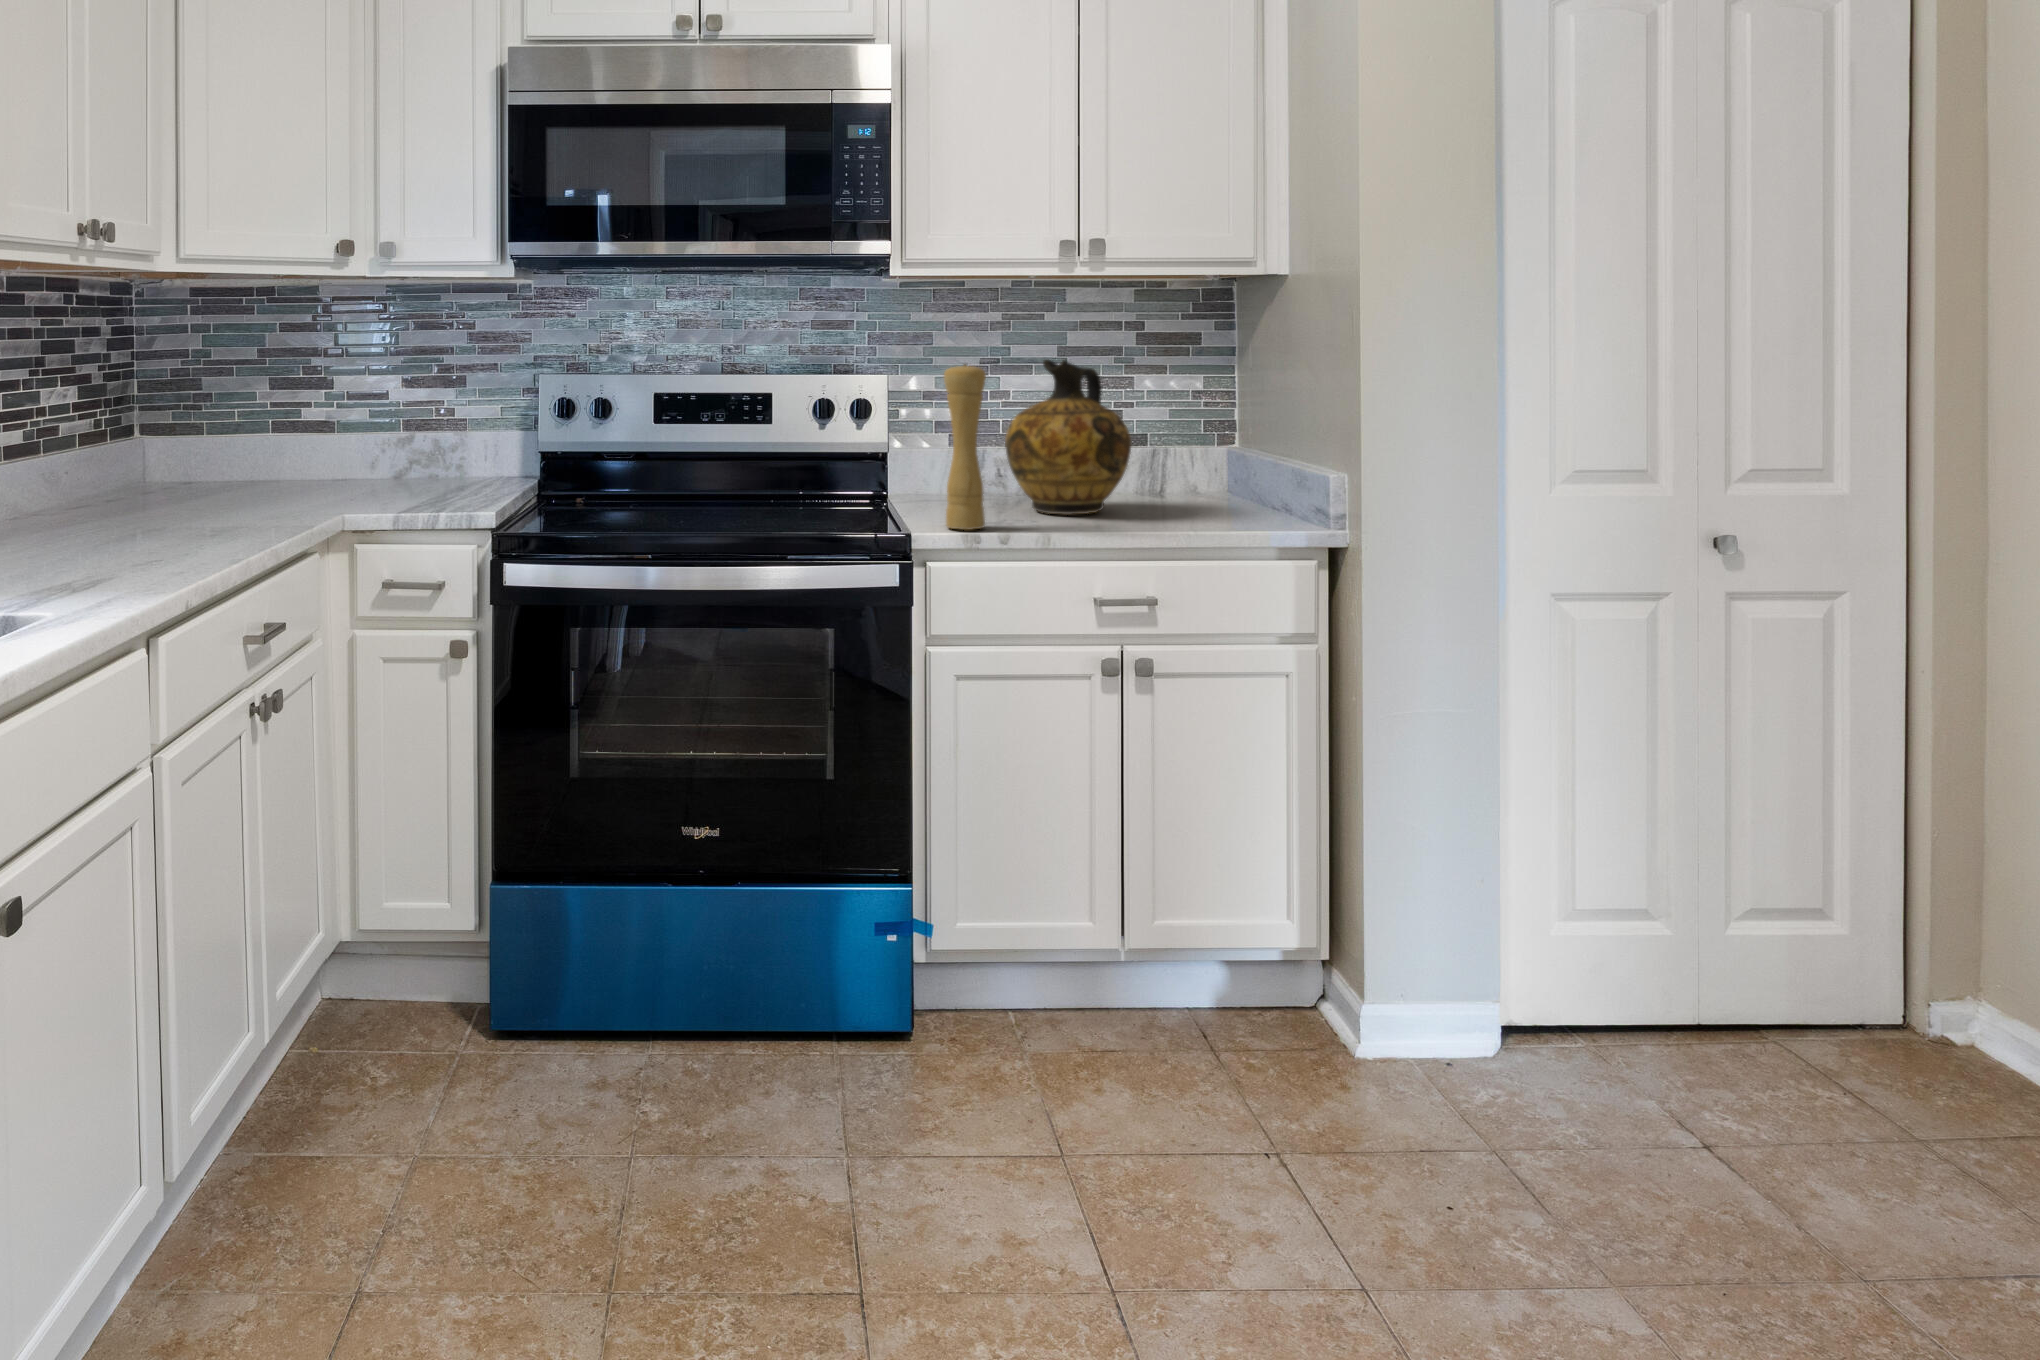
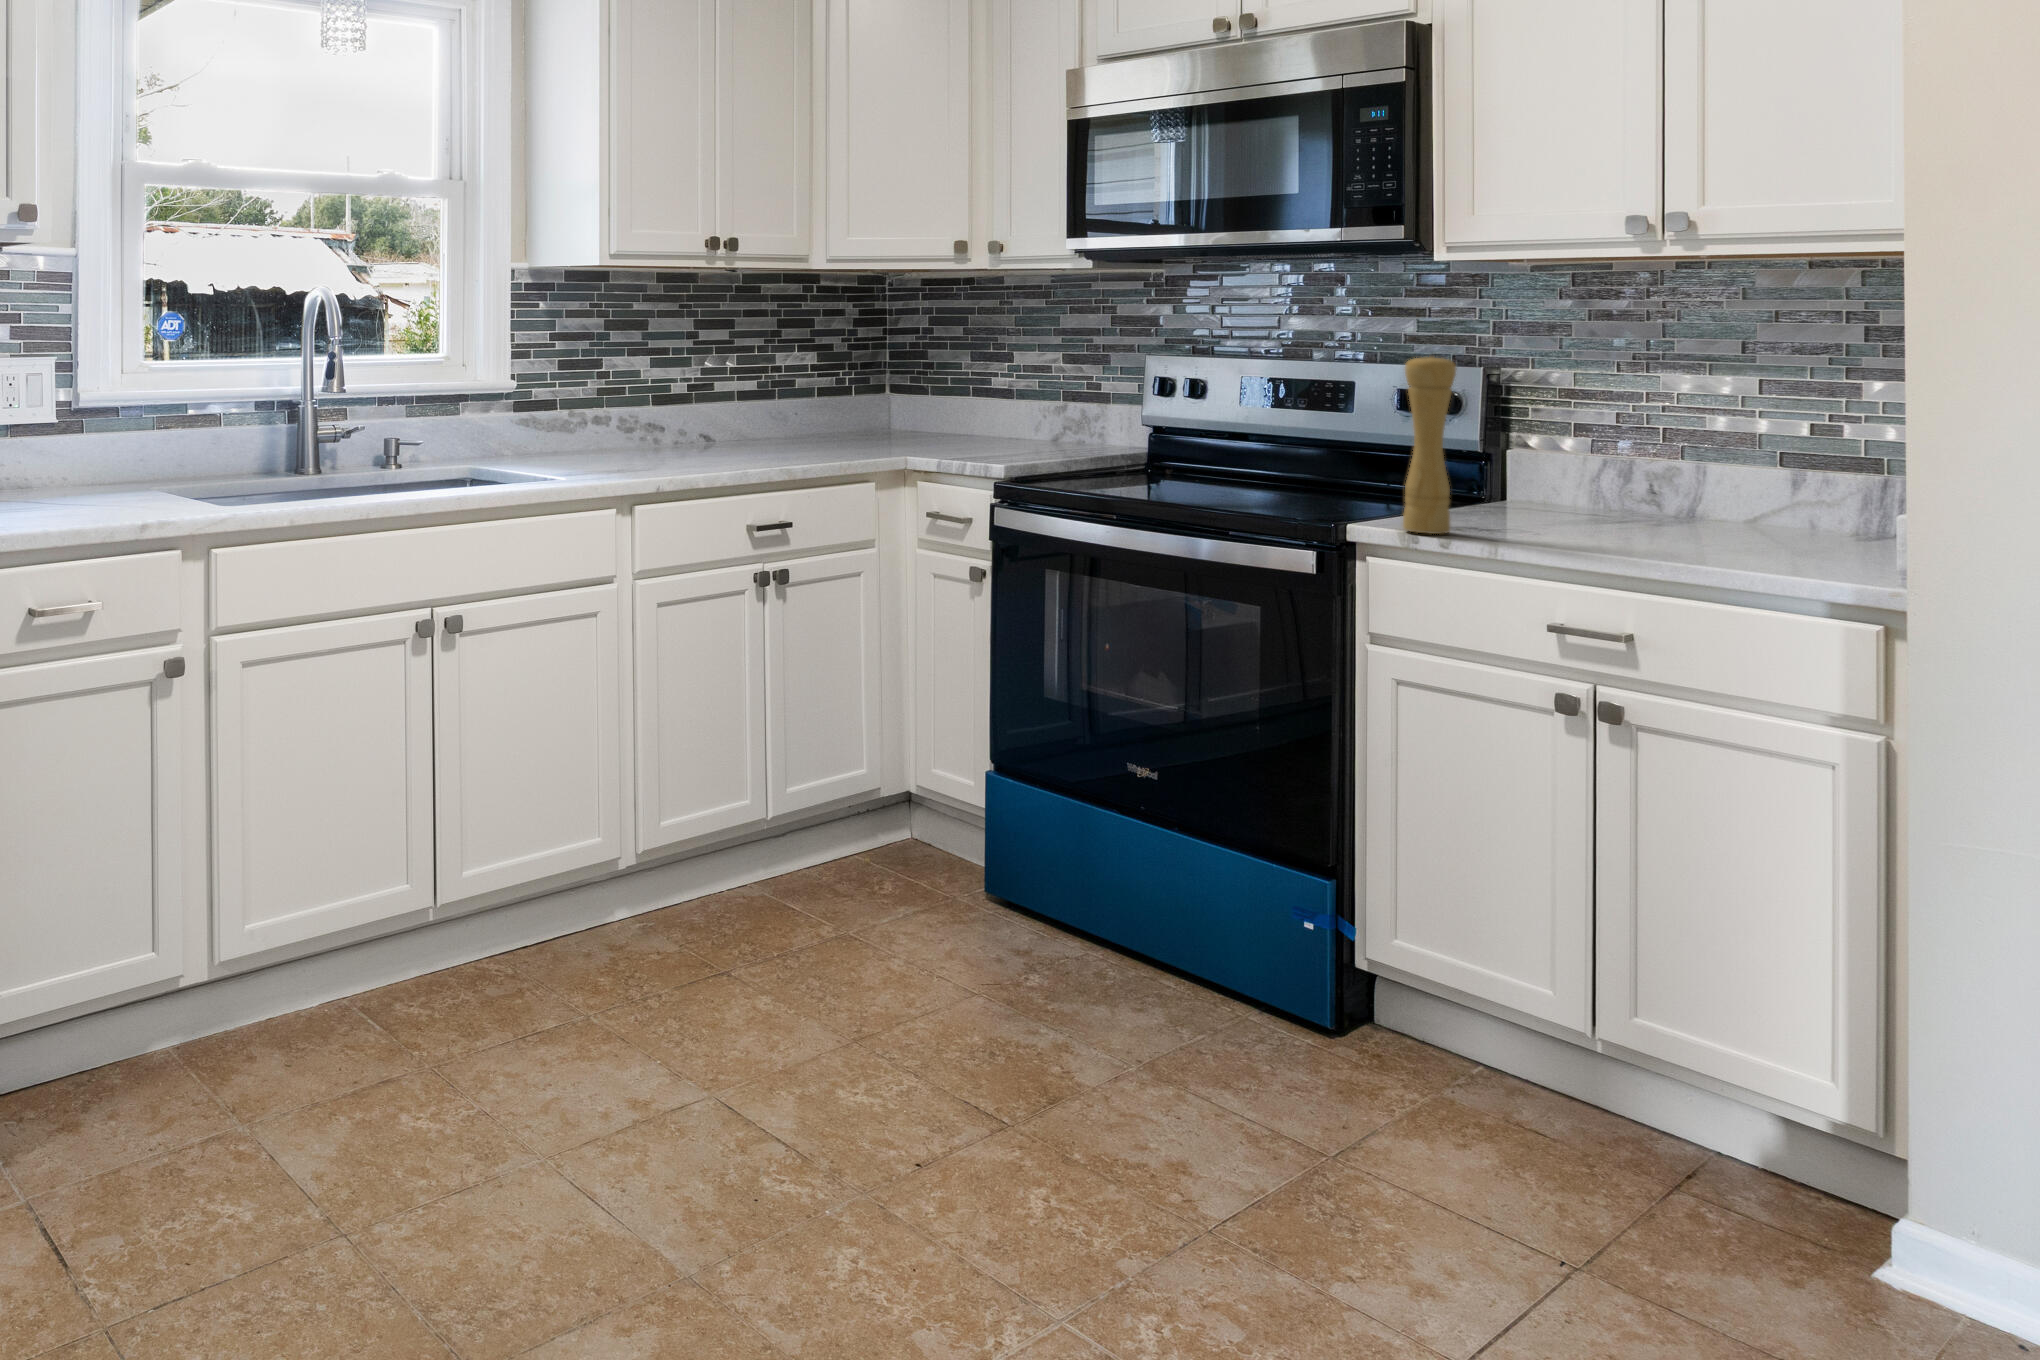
ceramic jug: present [1005,359,1131,514] -> none [1549,354,1729,541]

